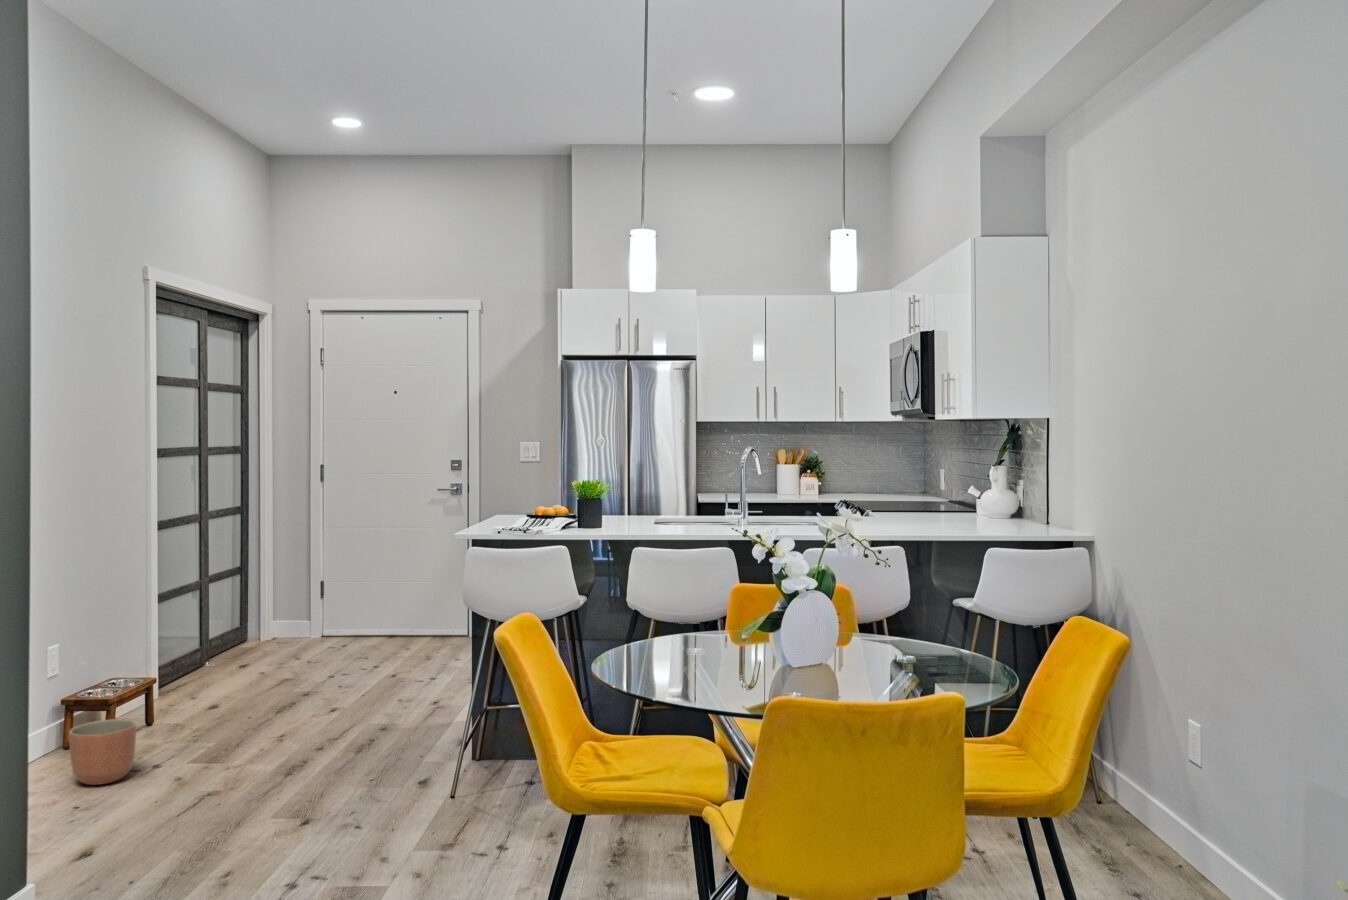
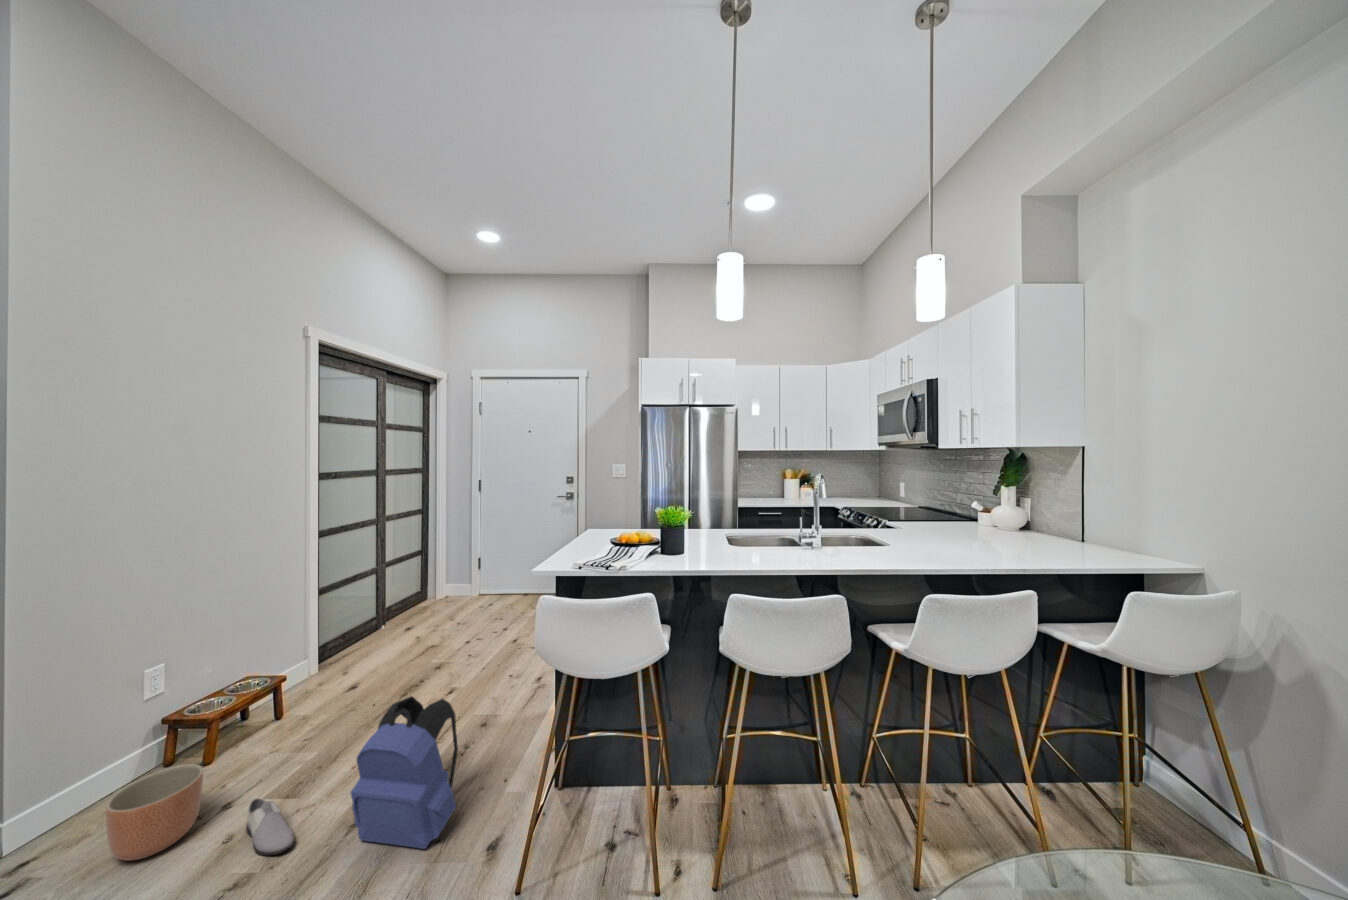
backpack: none [285,657,379,780] -> present [351,696,458,849]
shoe: none [179,748,234,783] -> present [246,798,294,855]

